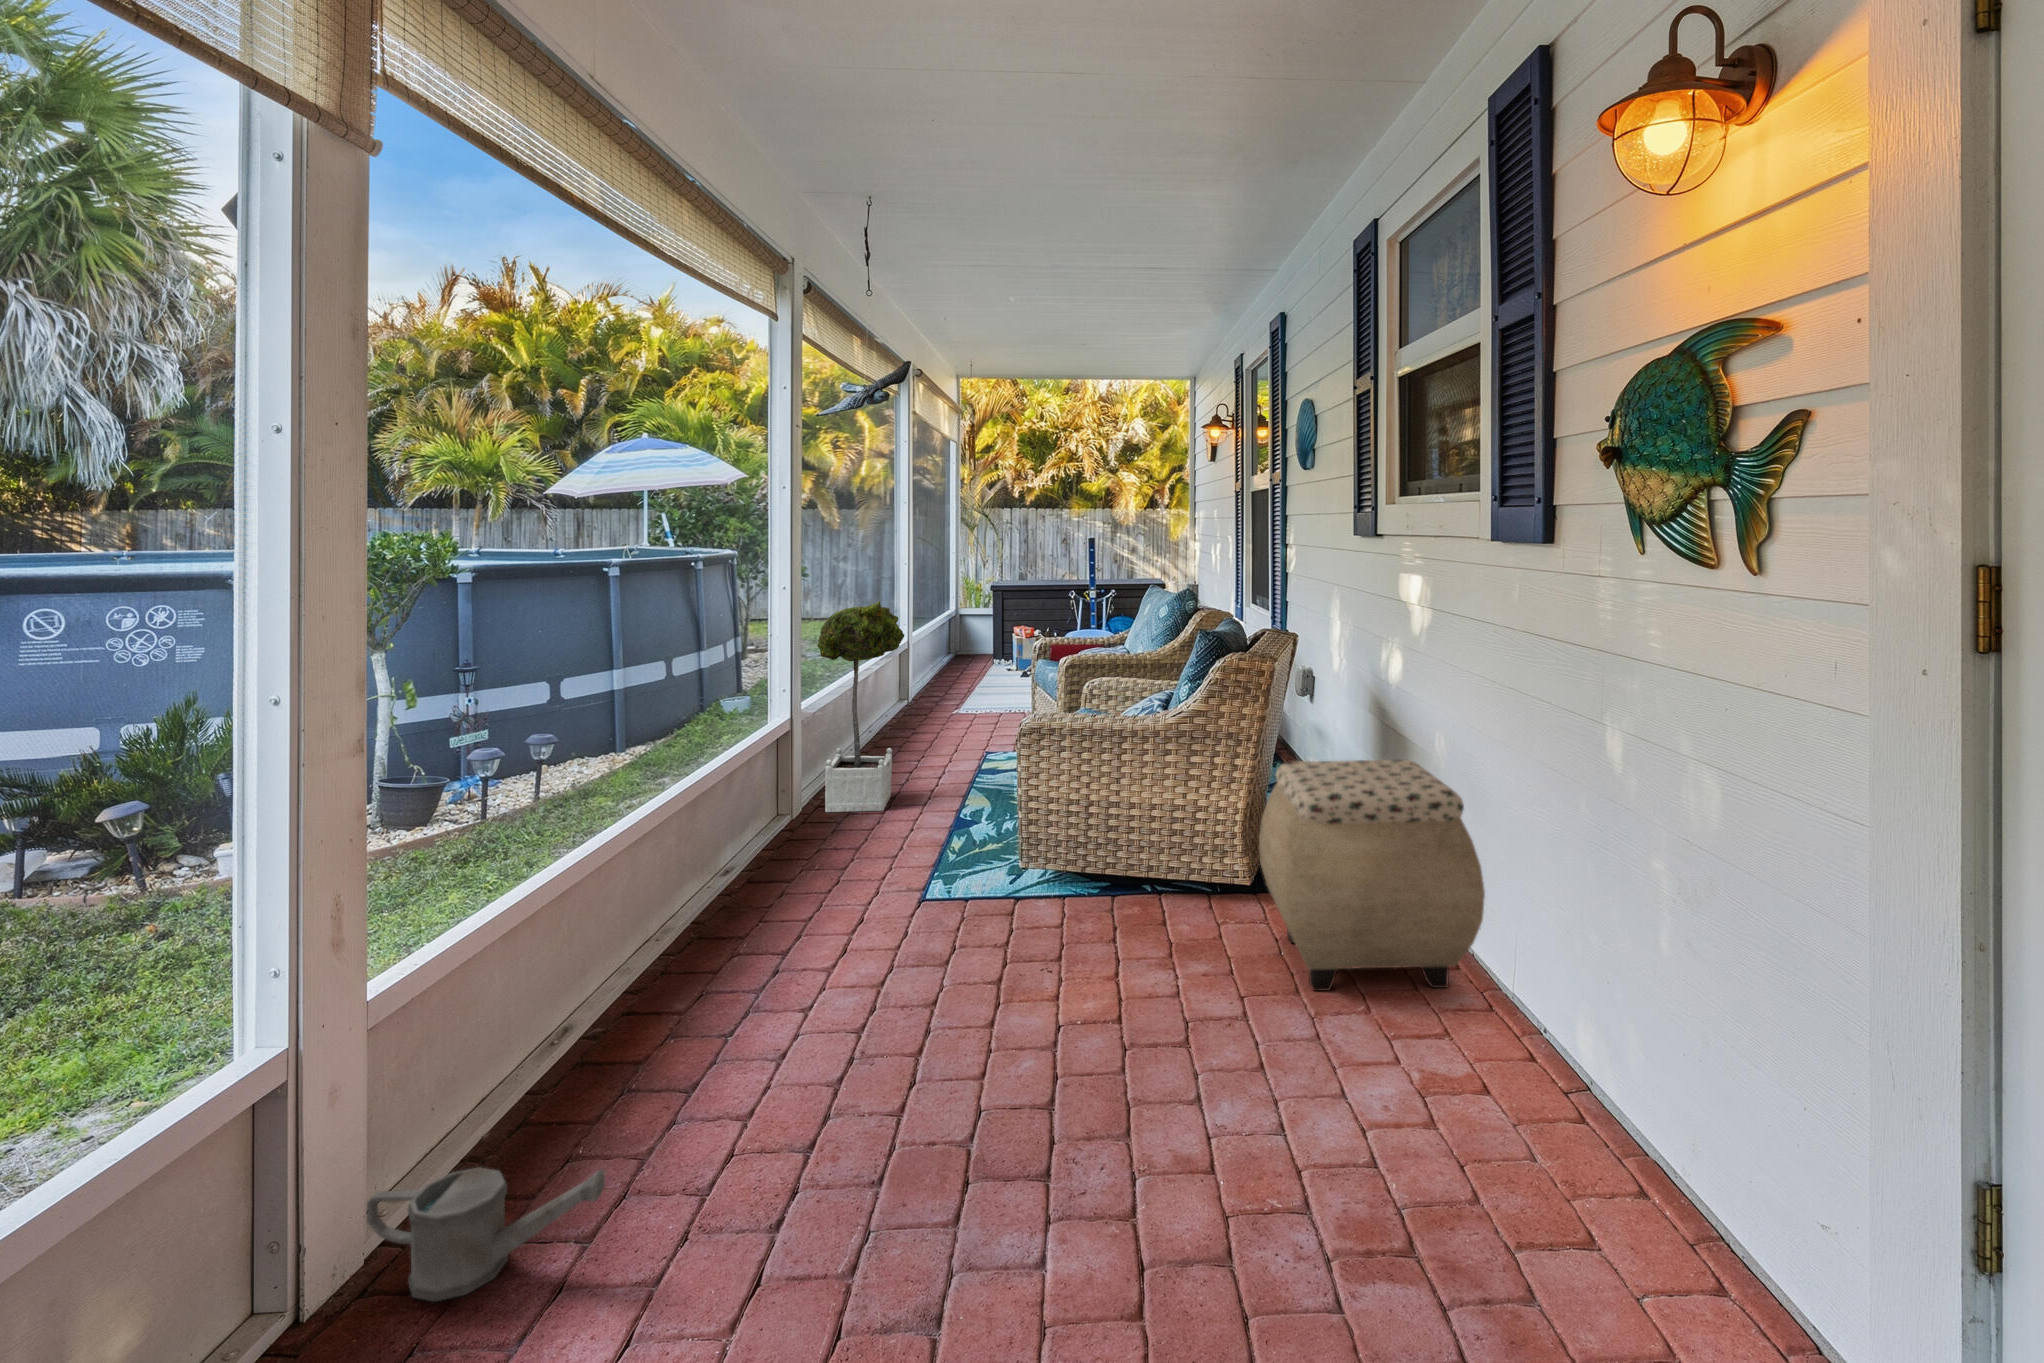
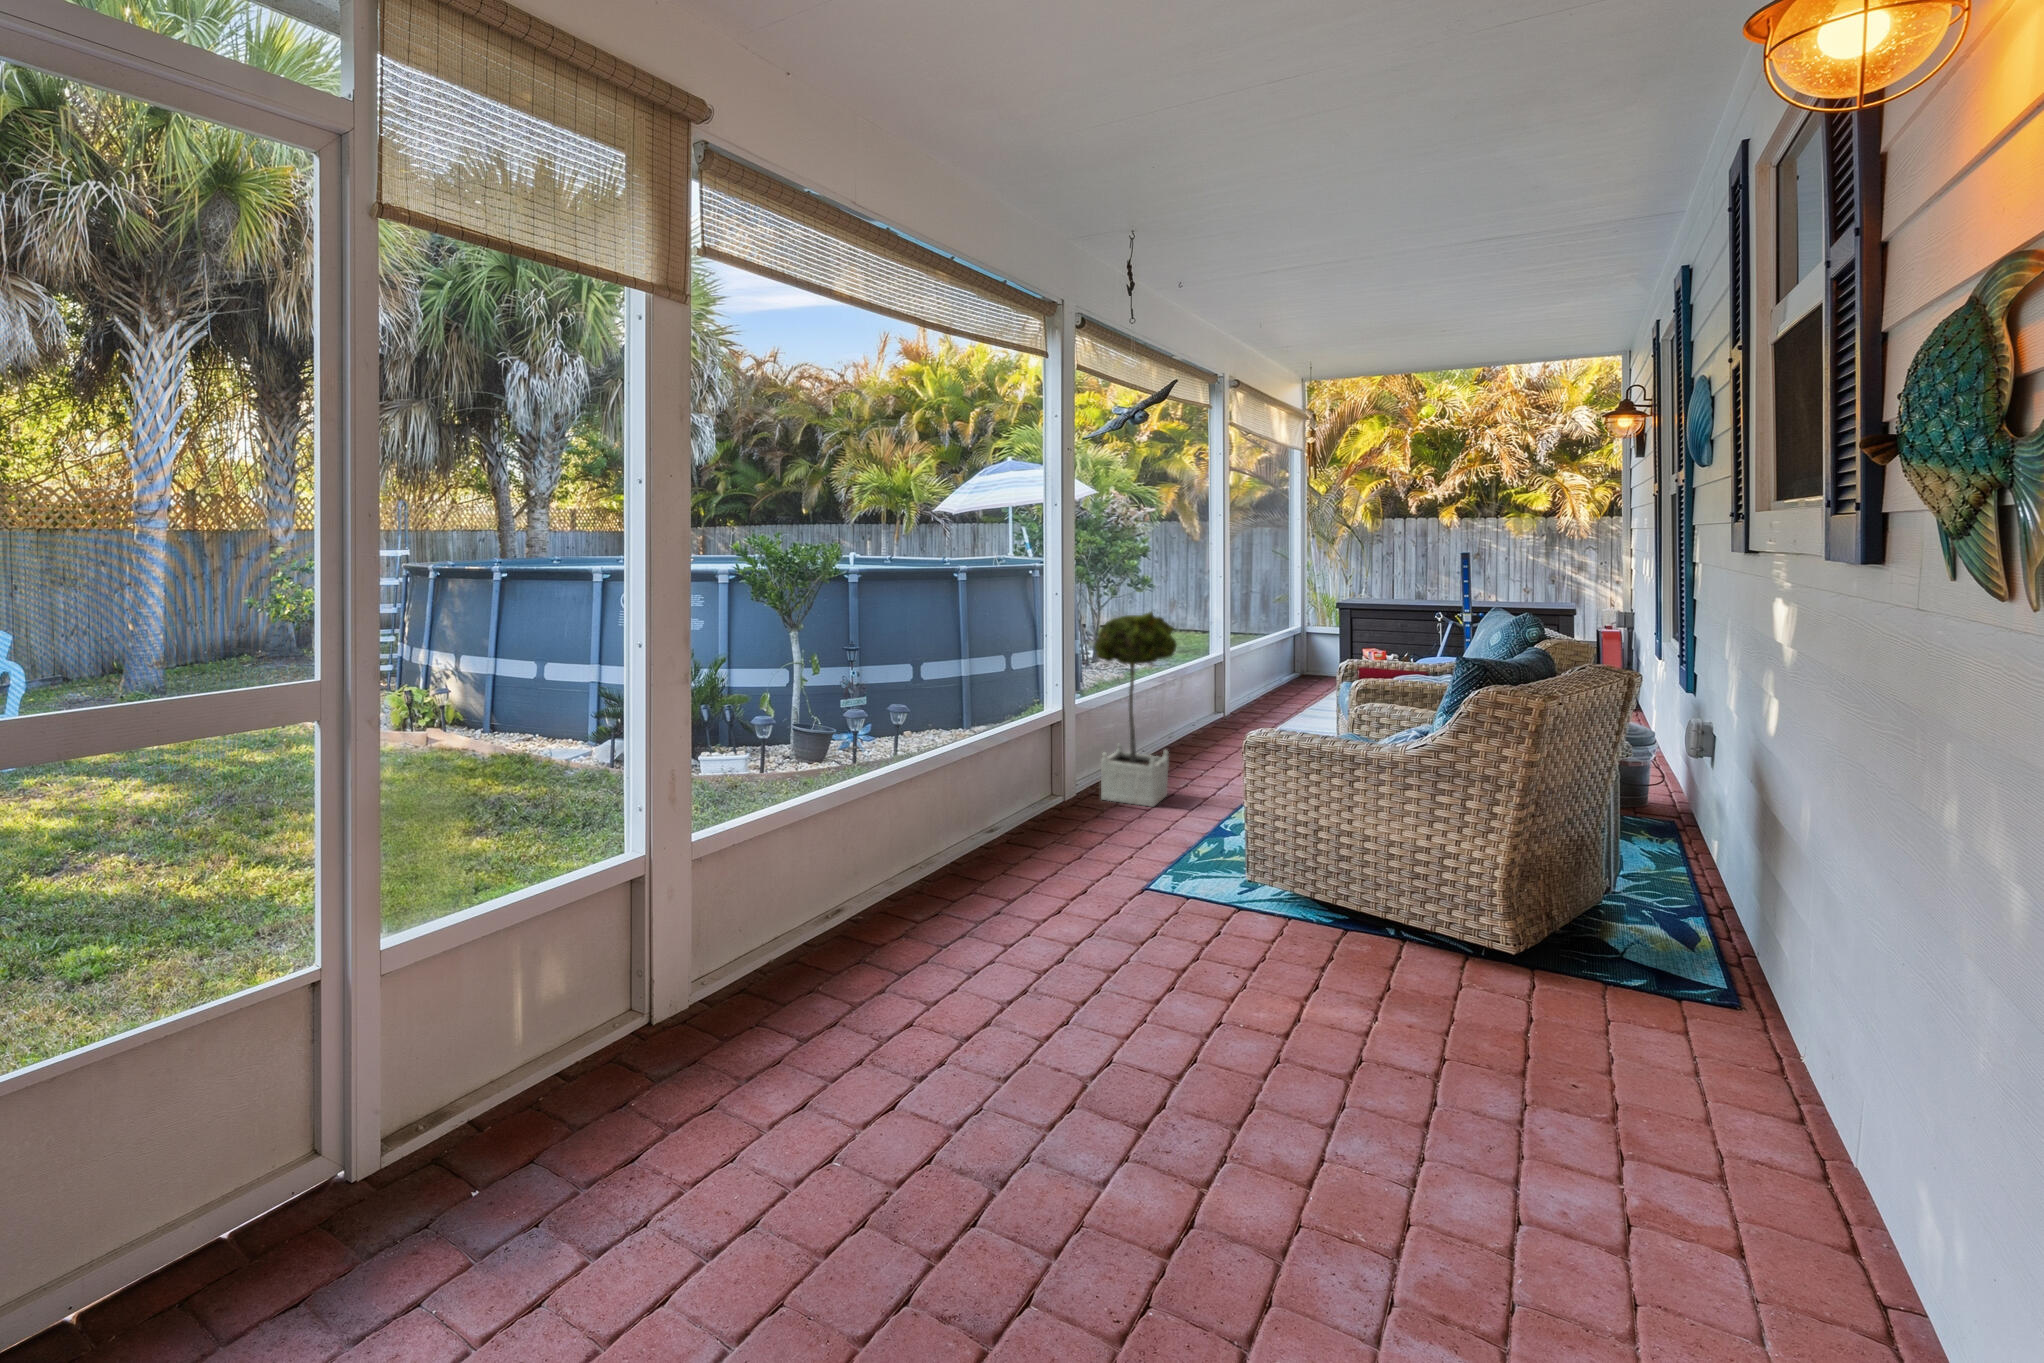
ottoman: present [1259,760,1485,991] -> none [1488,816,1774,1117]
watering can: present [367,1167,605,1302] -> none [682,970,807,1051]

